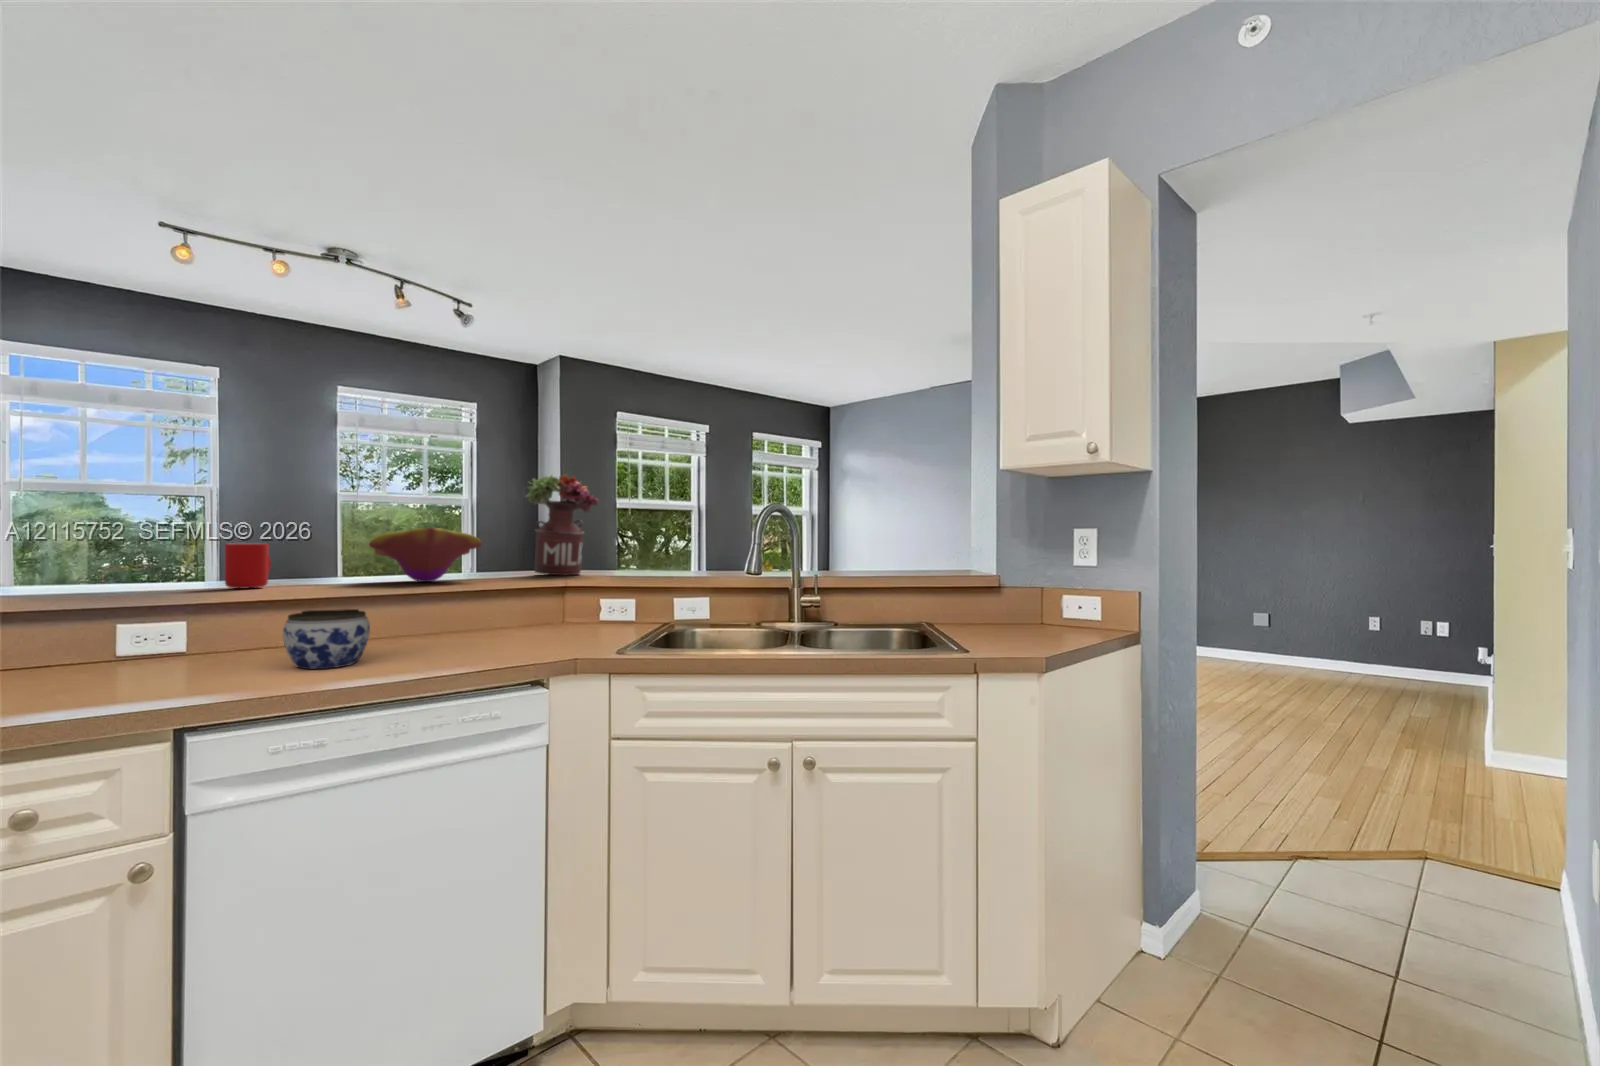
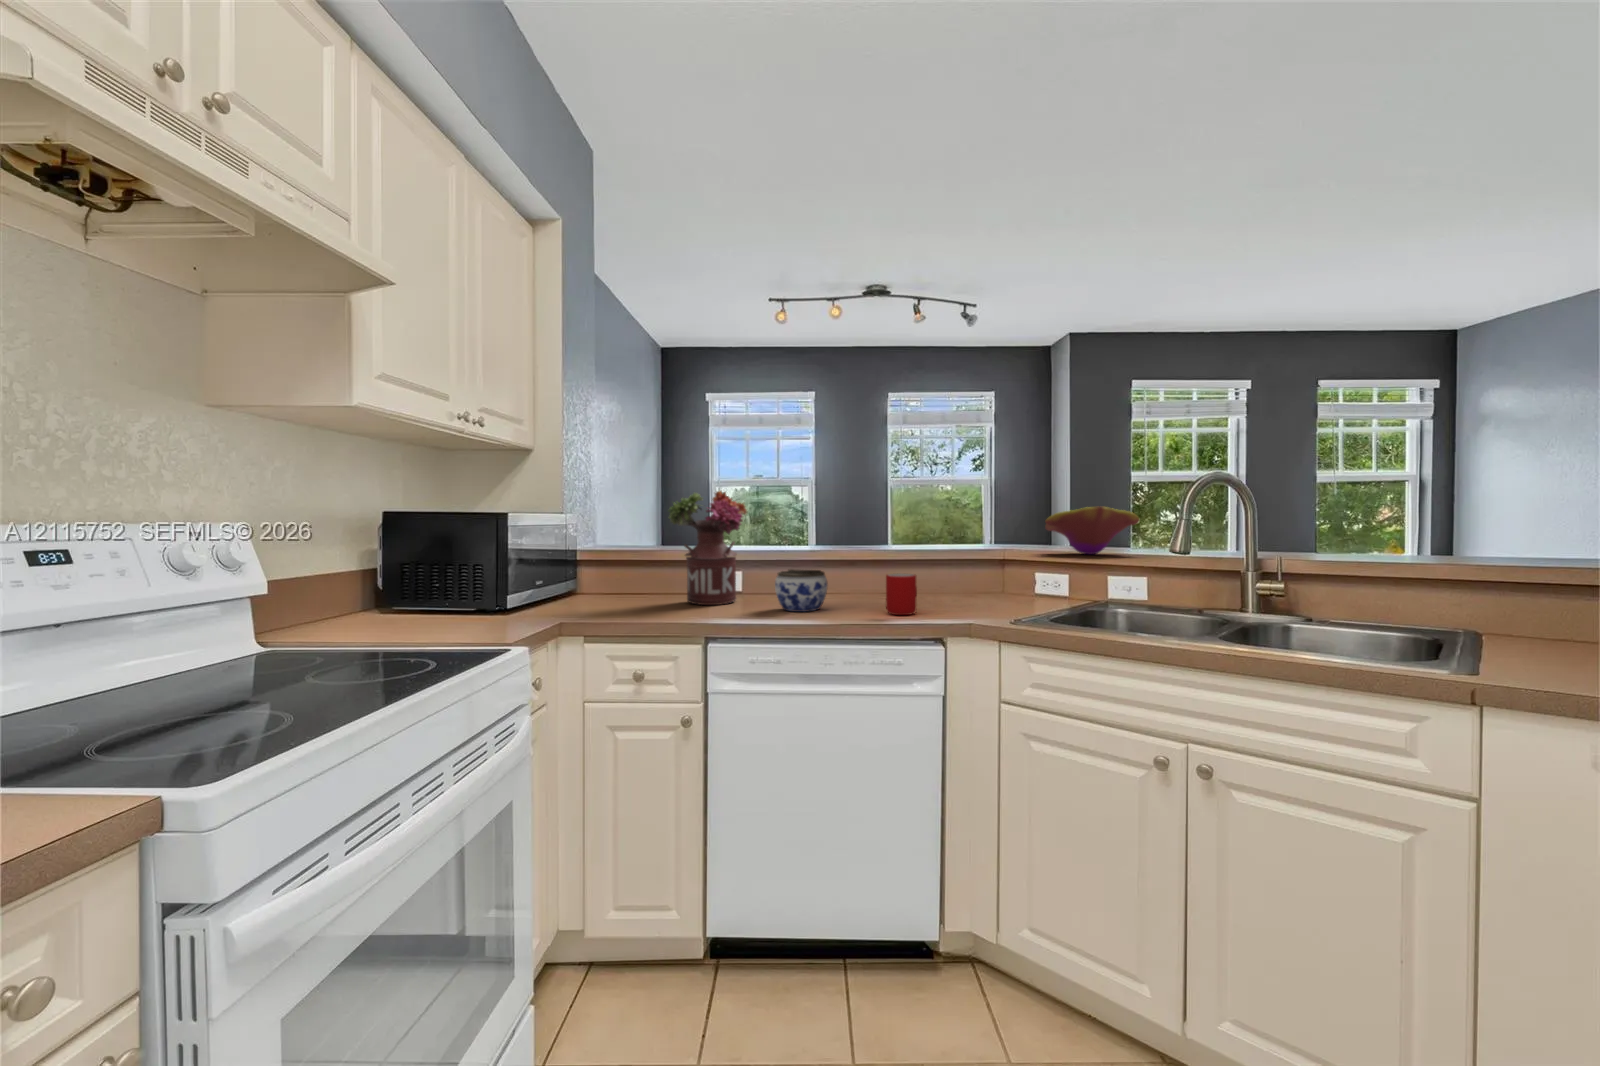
flower arrangement: present [526,475,599,575] -> present [669,491,747,605]
decorative bowl: present [369,528,481,582] -> present [1045,506,1140,554]
cup: present [225,543,271,589] -> present [886,574,917,615]

